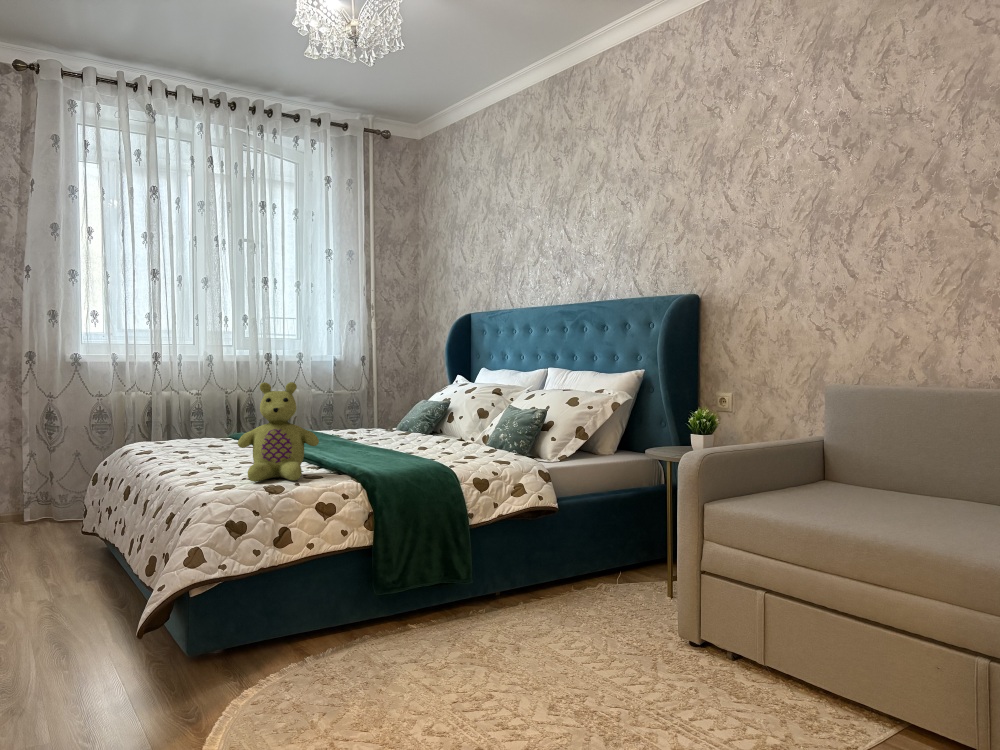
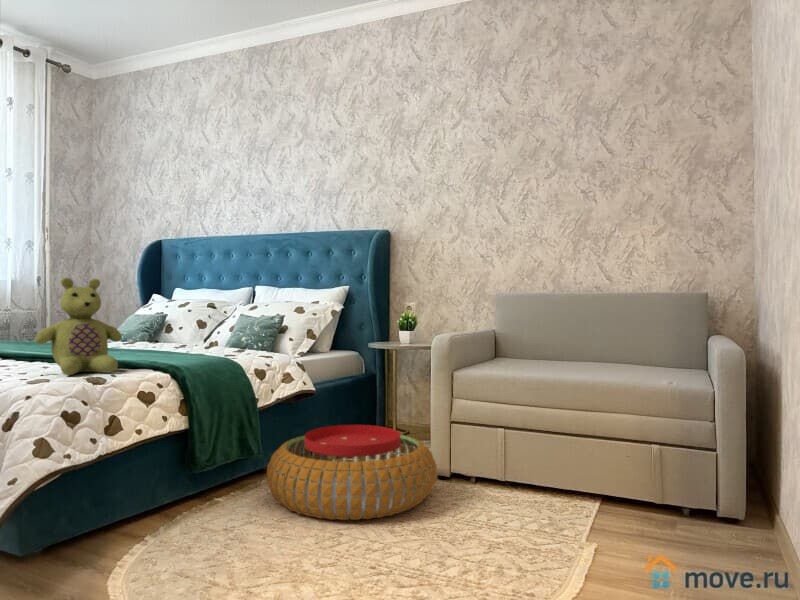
pouf: none [445,558,658,688] -> present [267,425,437,520]

